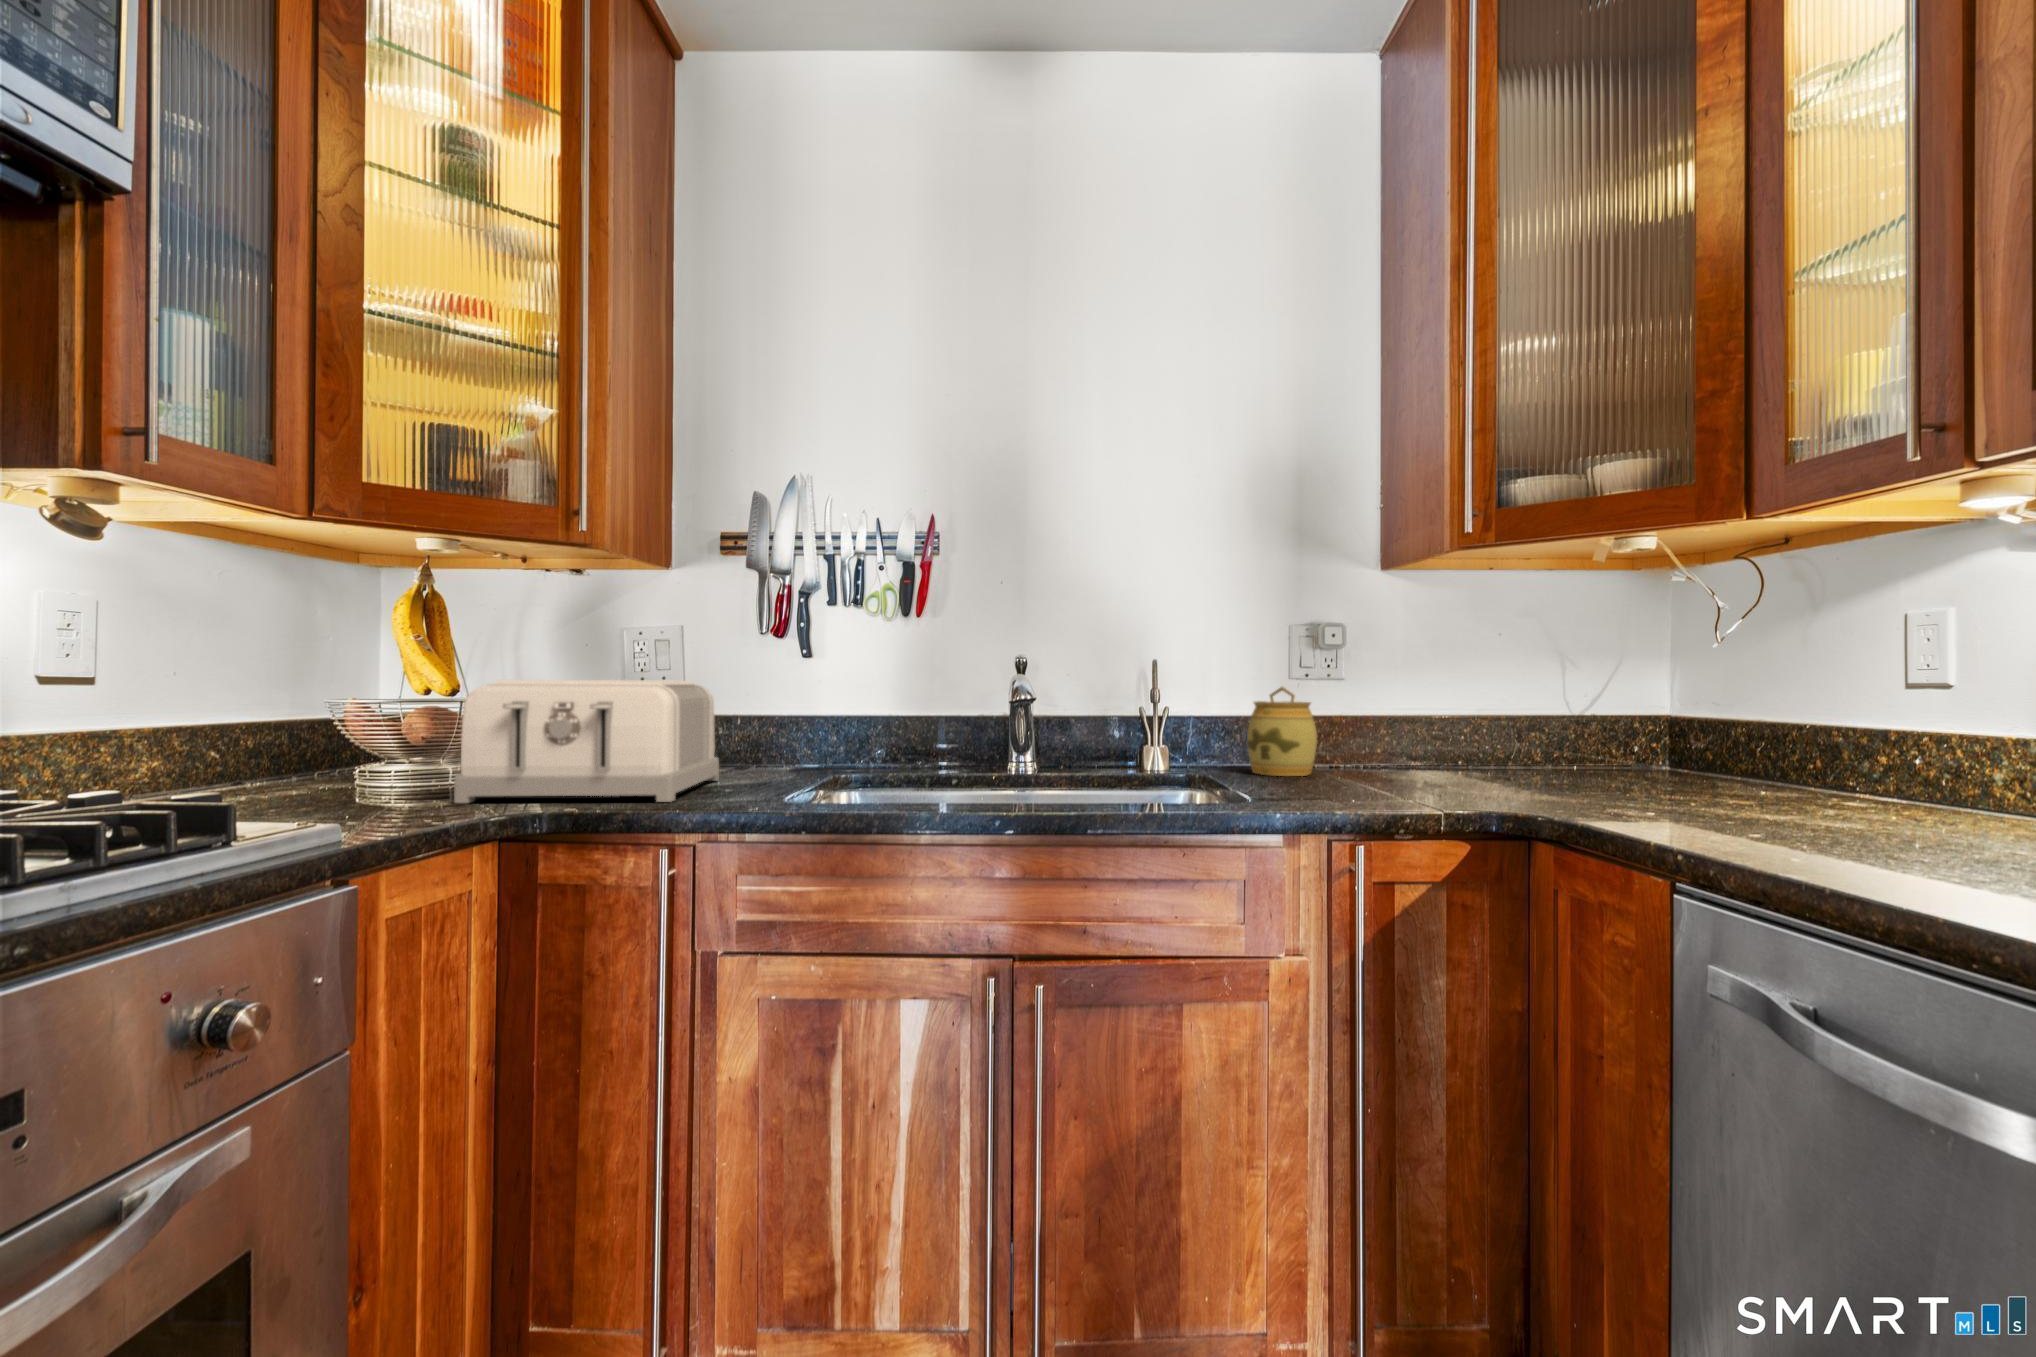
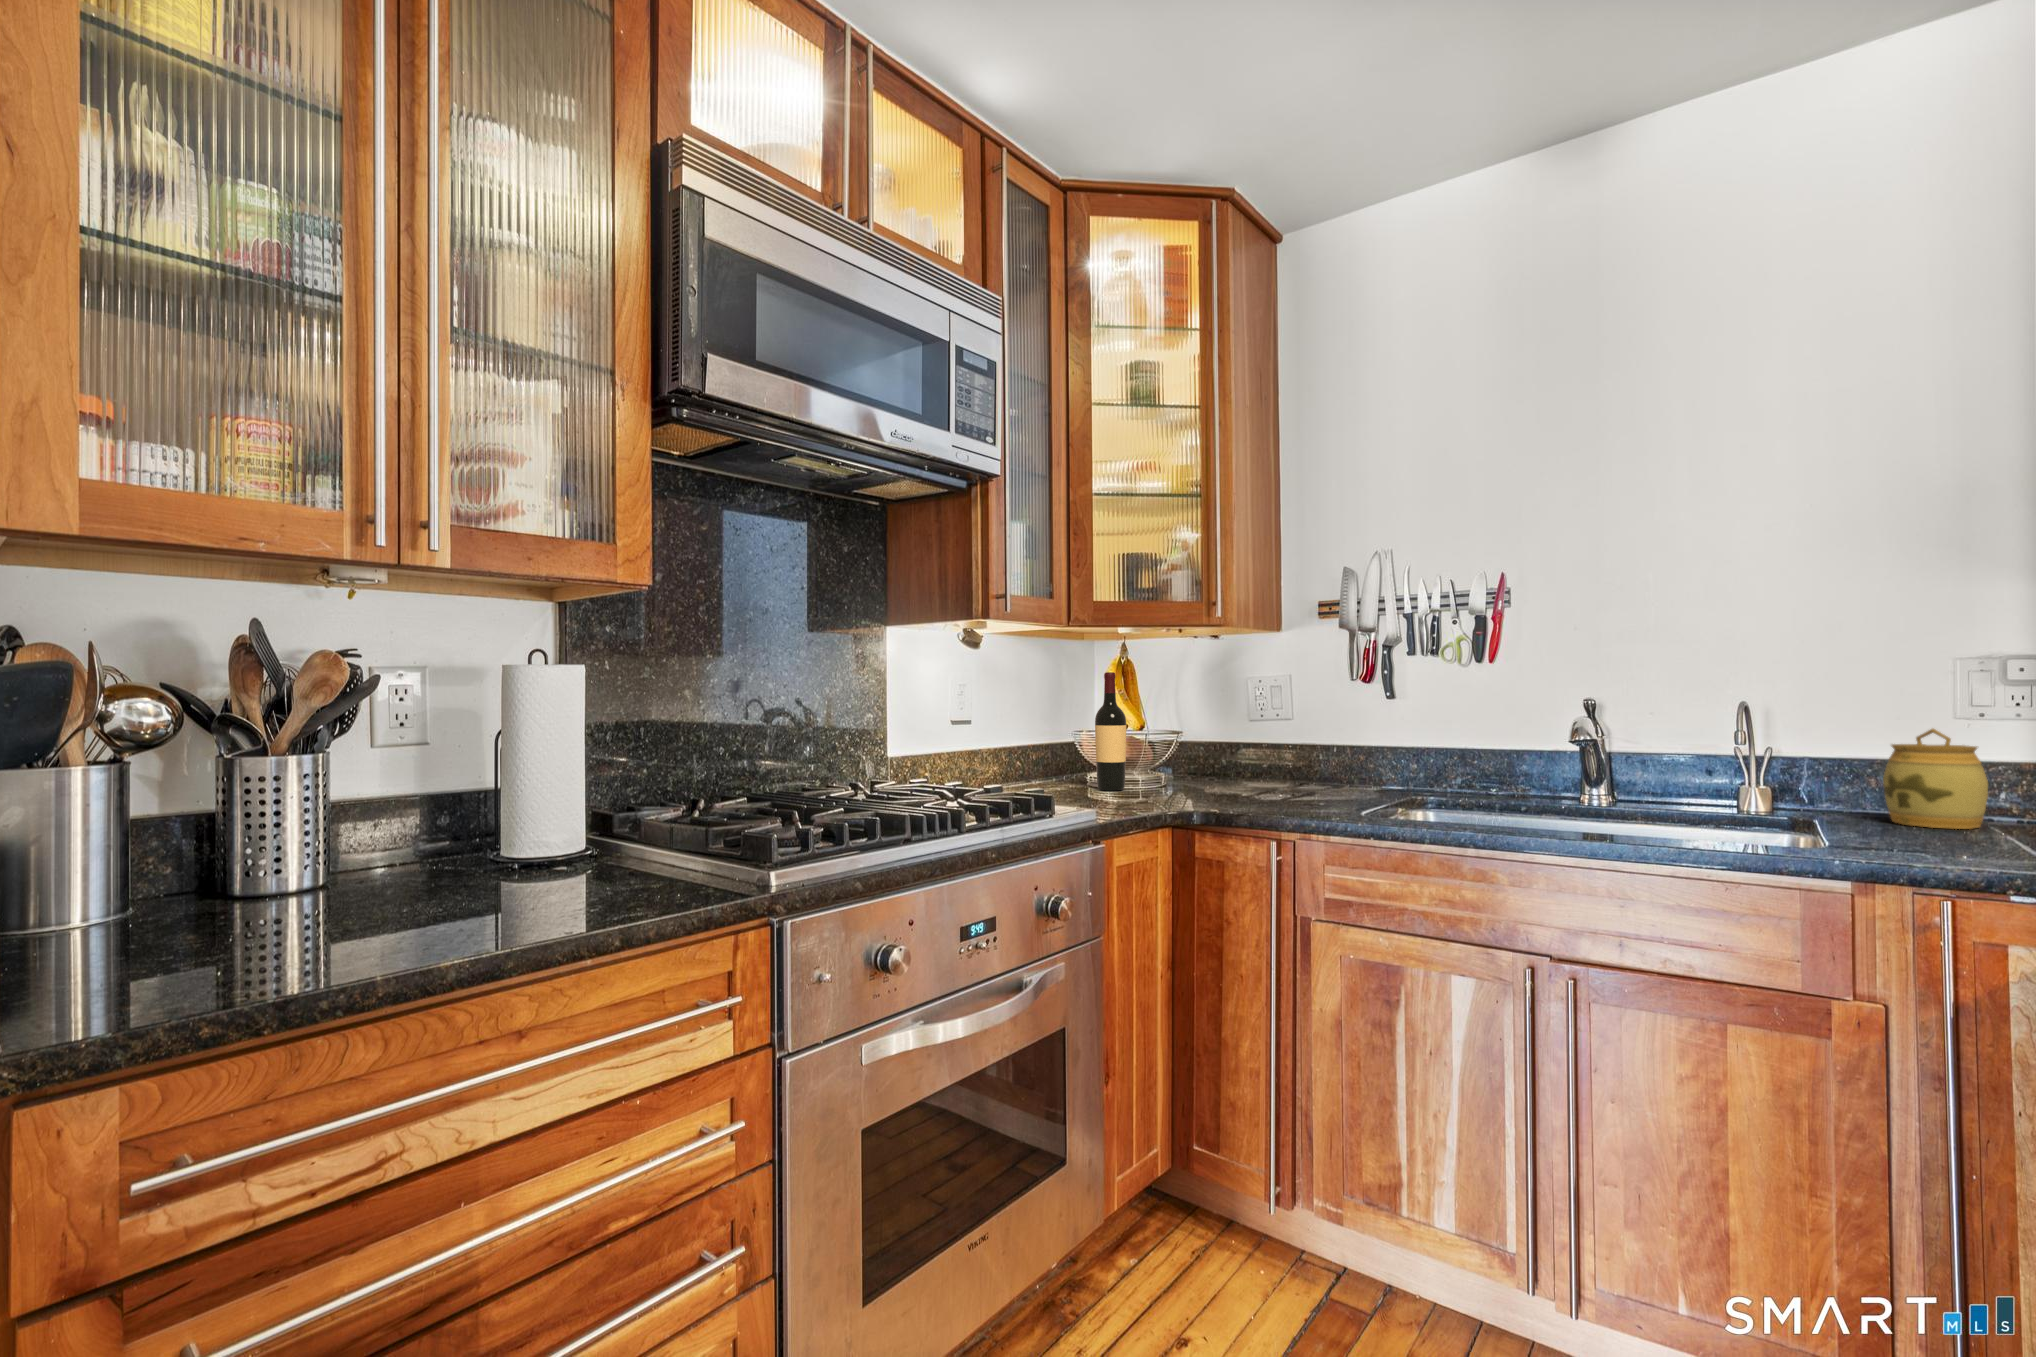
wine bottle: none [368,605,426,790] -> present [1095,672,1126,790]
toaster: present [454,680,719,803] -> none [1146,720,1317,810]

